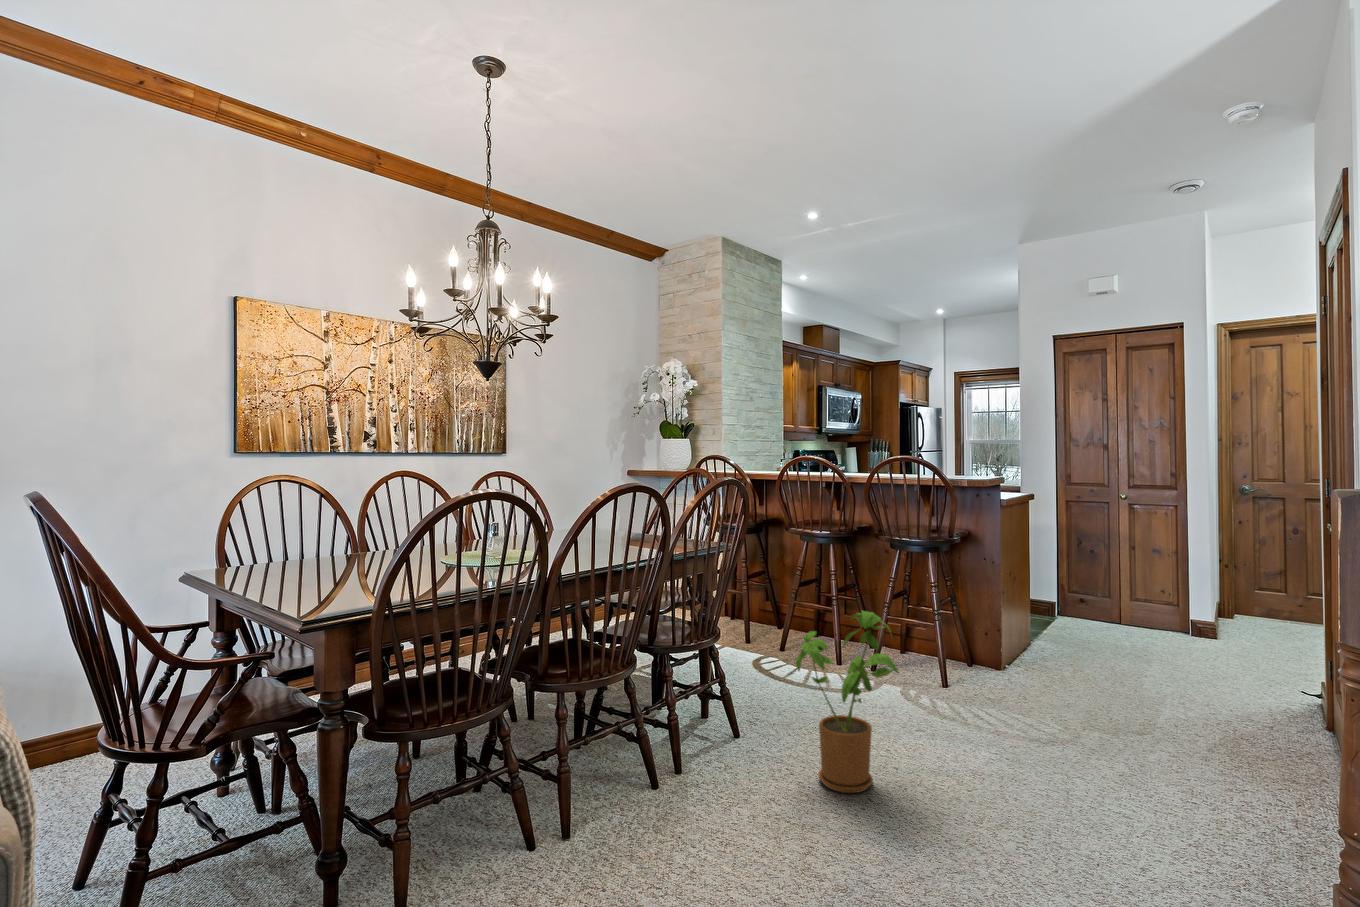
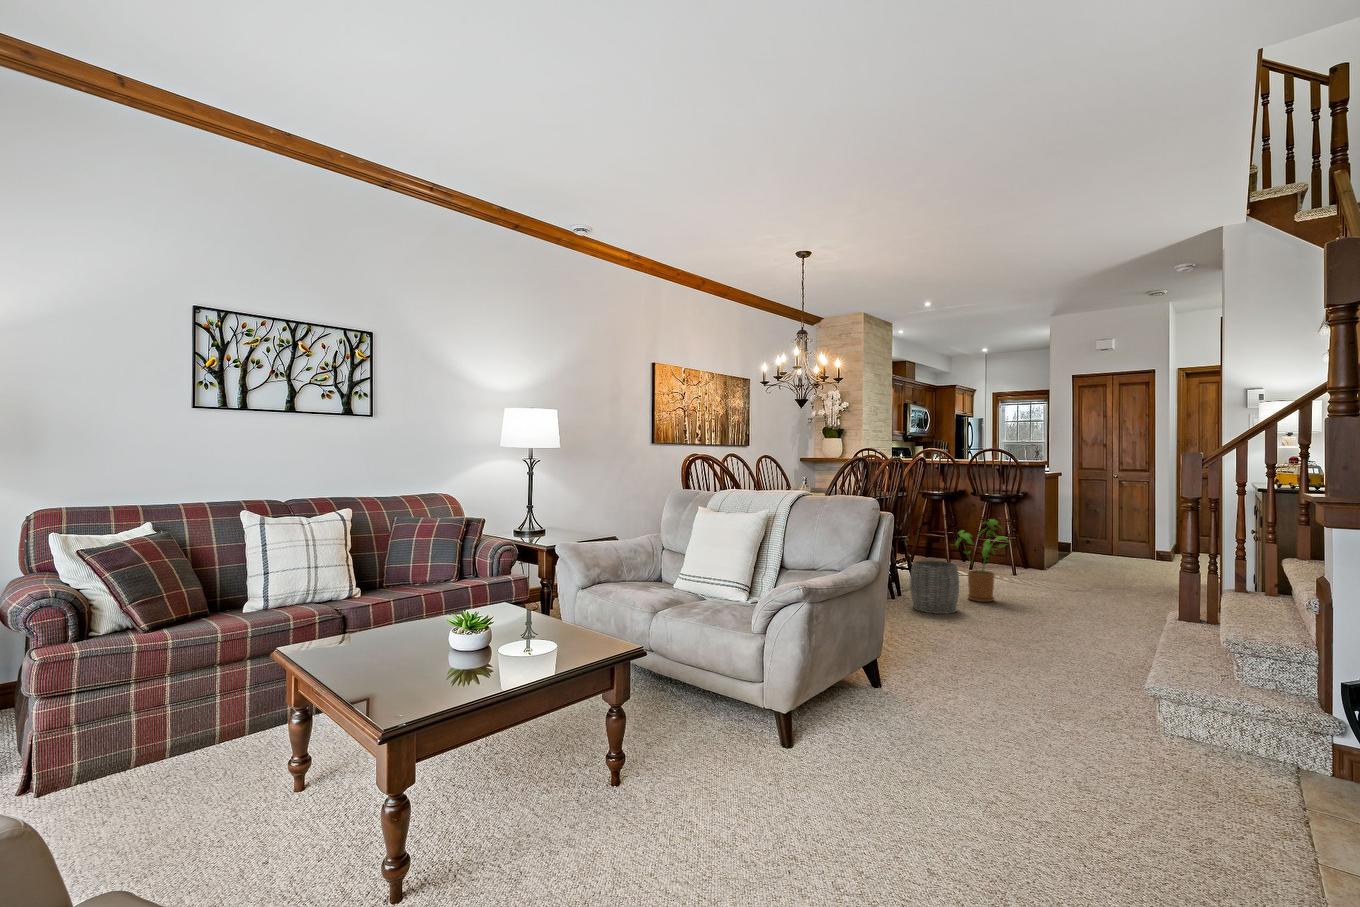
woven basket: none [671,710,775,856] -> present [910,560,959,614]

